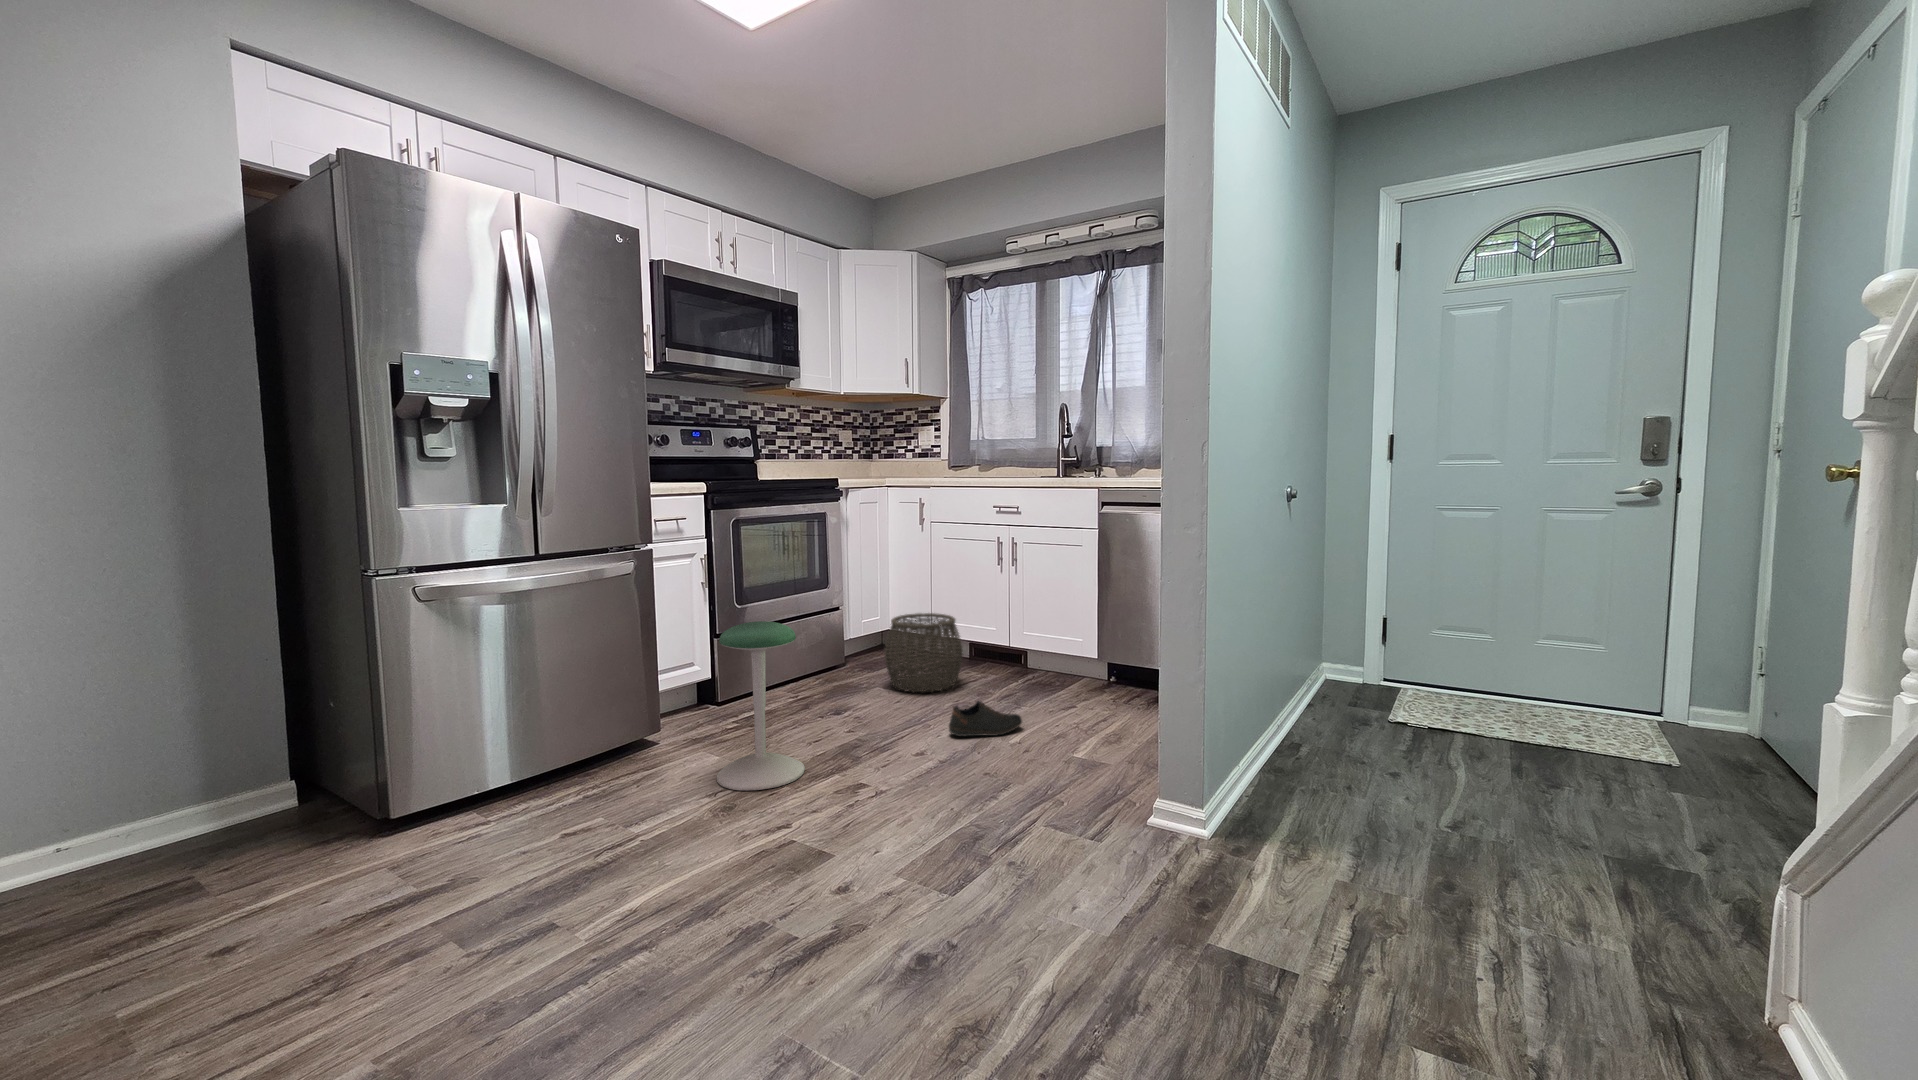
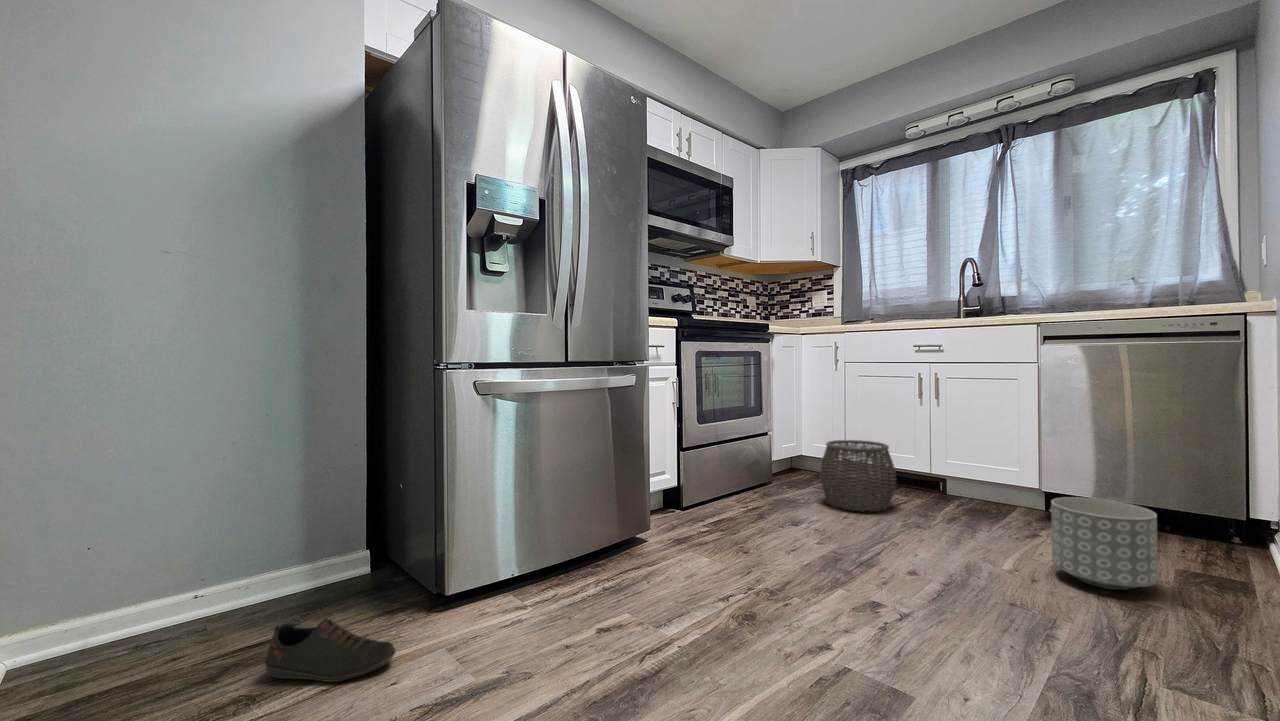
stool: present [717,621,805,790] -> none [718,431,804,599]
planter: none [1048,670,1123,754] -> present [1051,497,1158,590]
shoe: present [949,701,1022,737] -> present [265,618,395,682]

